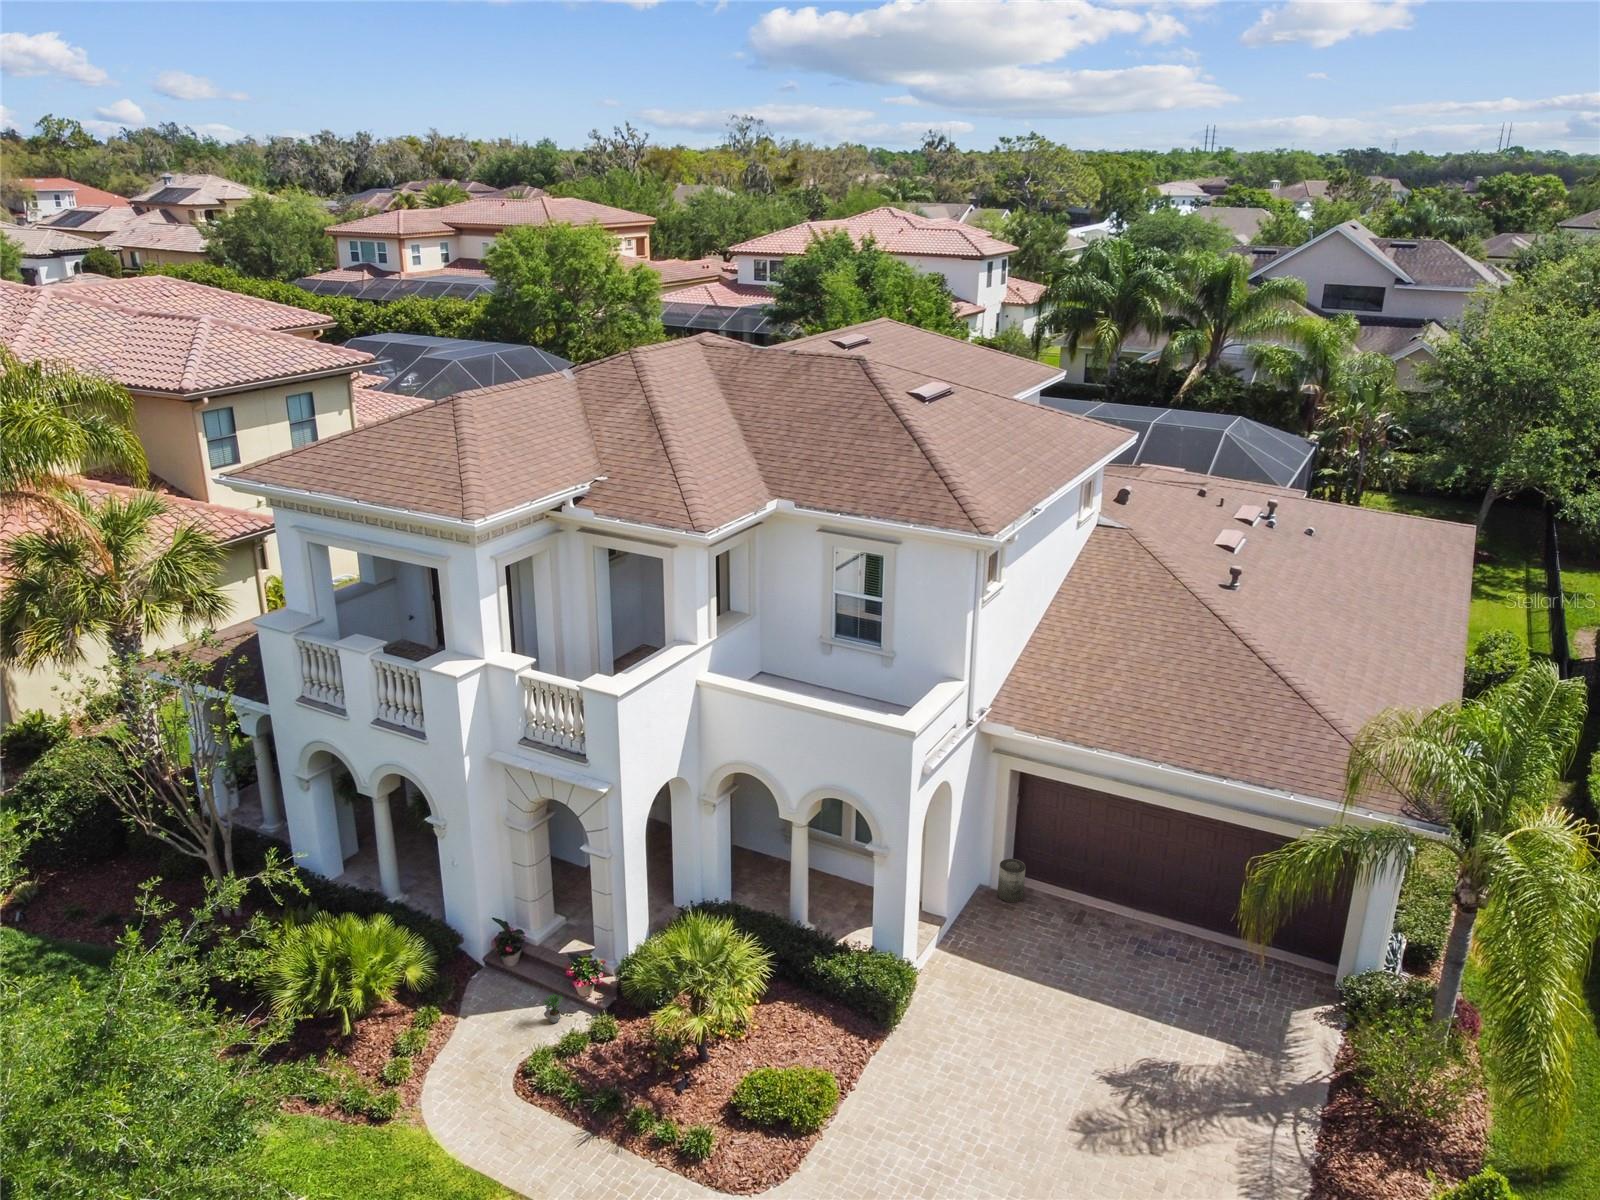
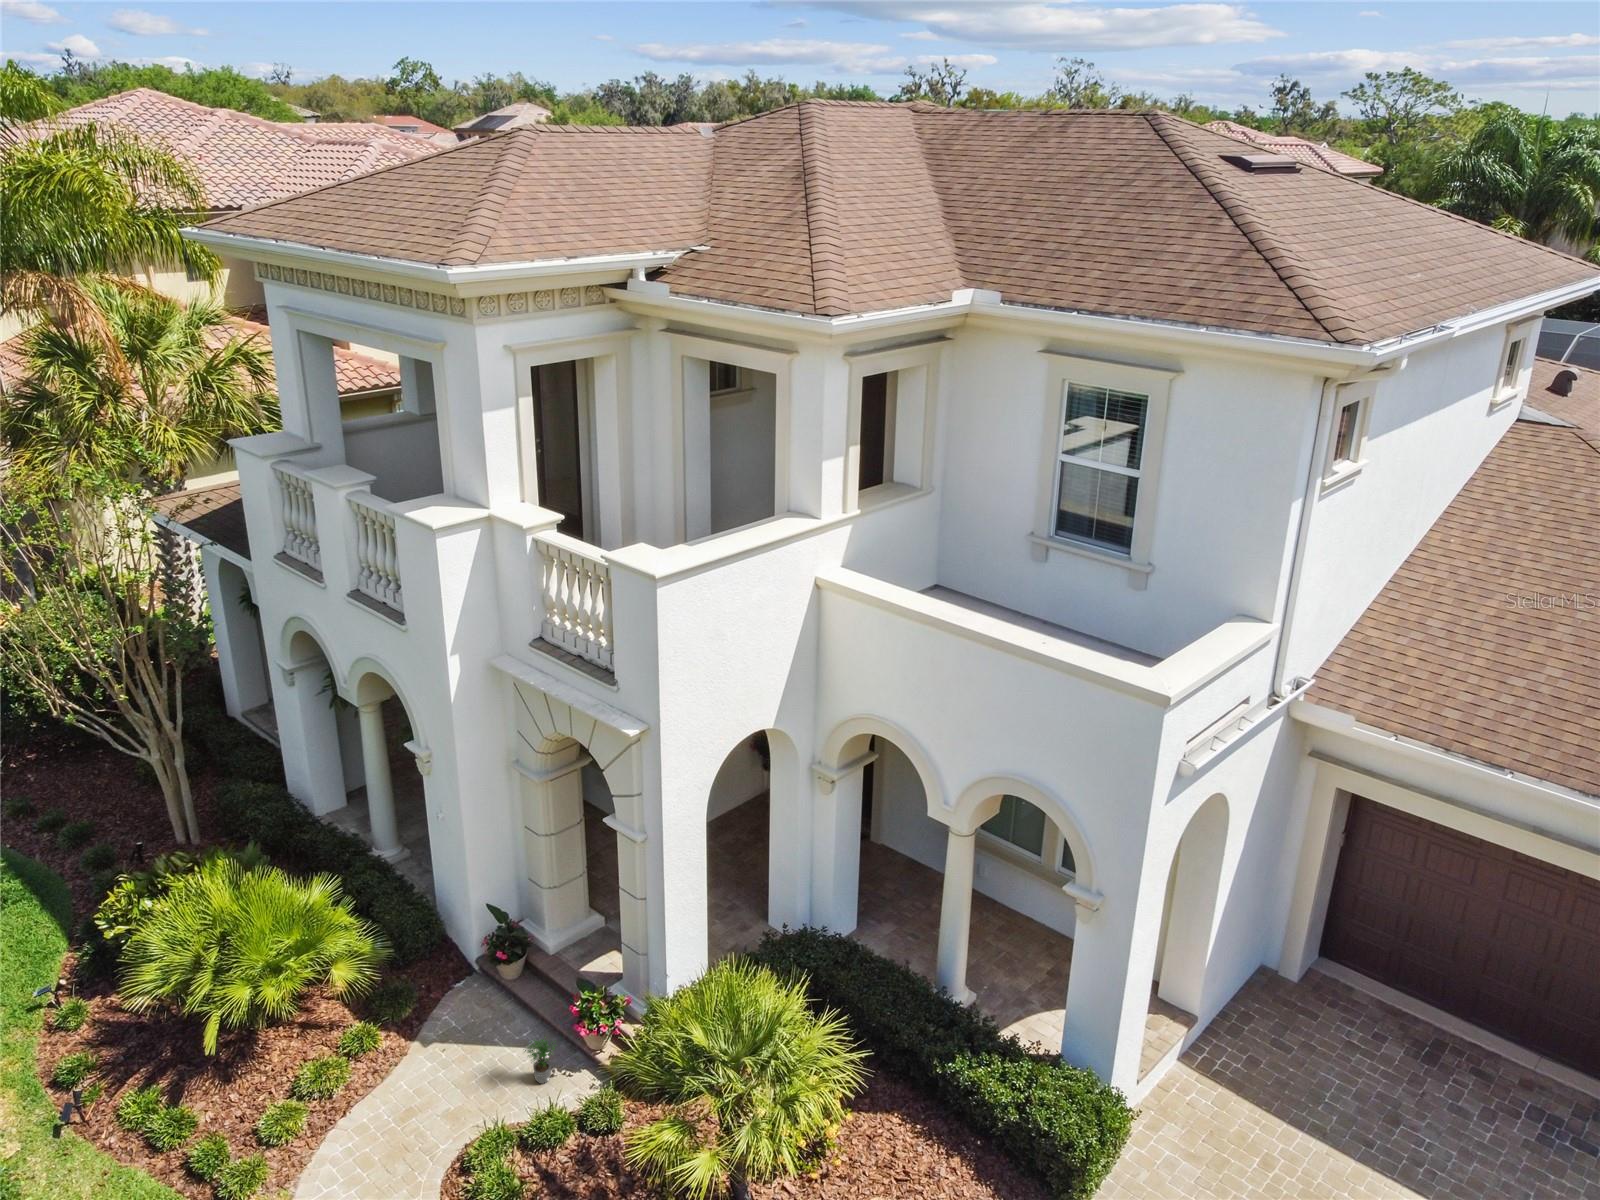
trash can: present [997,859,1026,902] -> none [1286,930,1342,1004]

